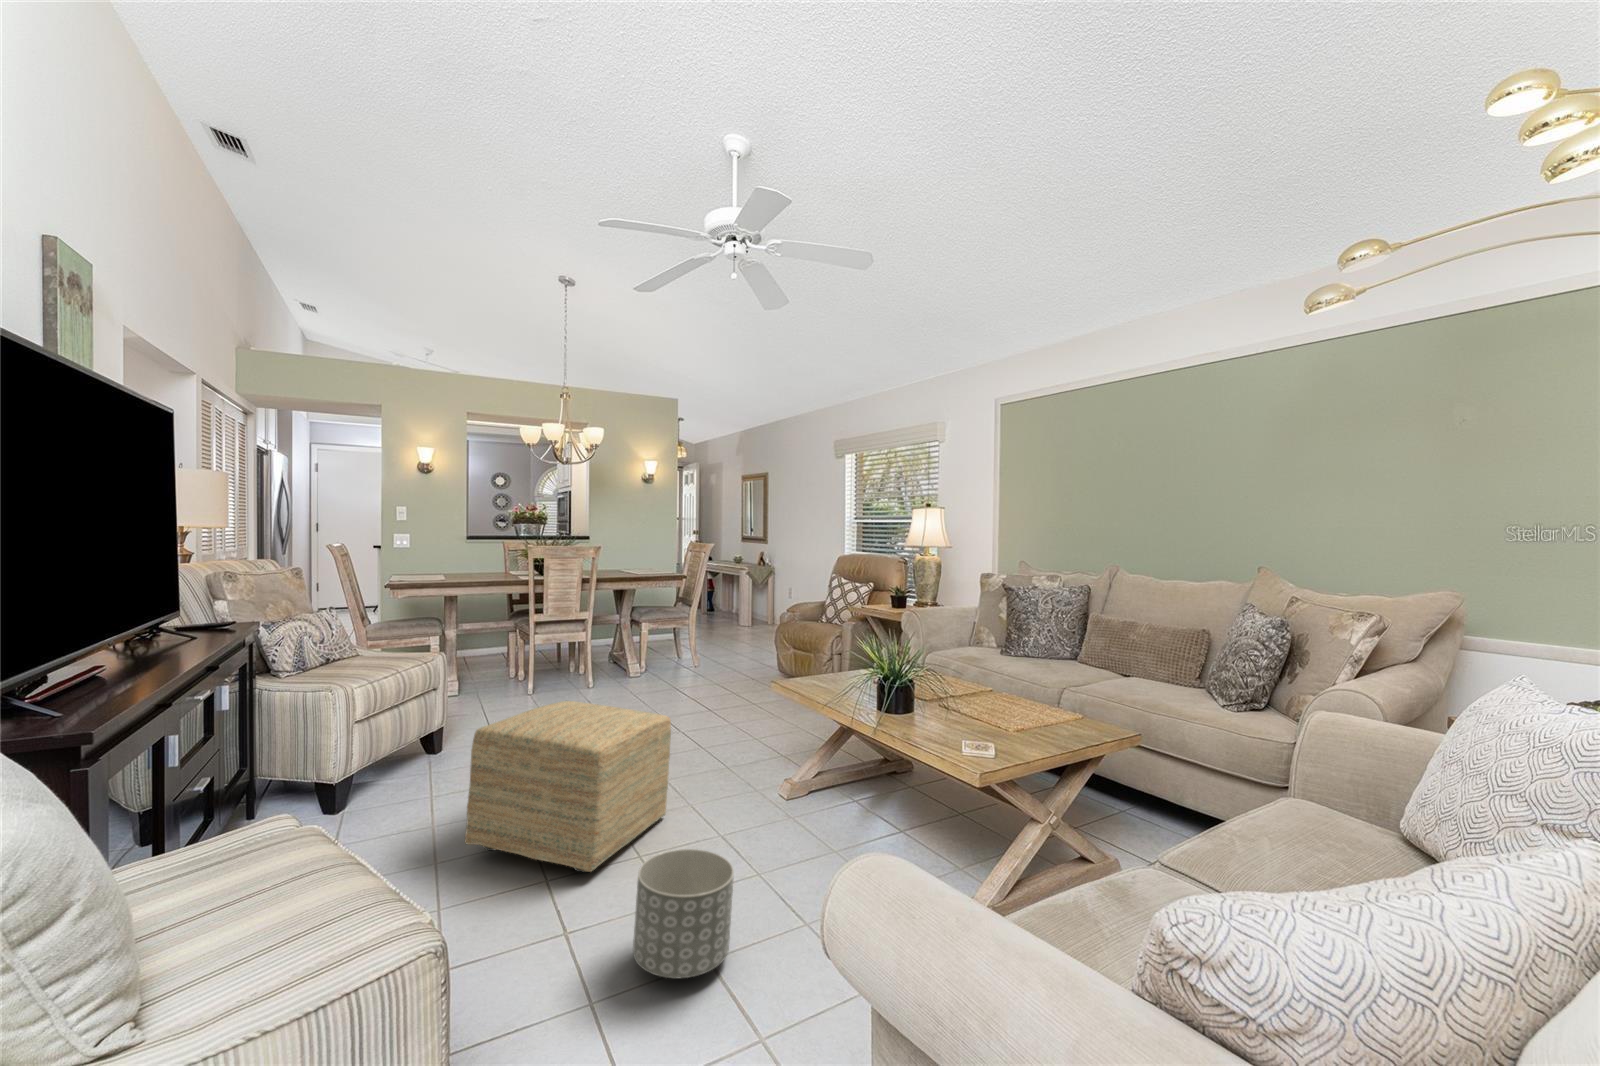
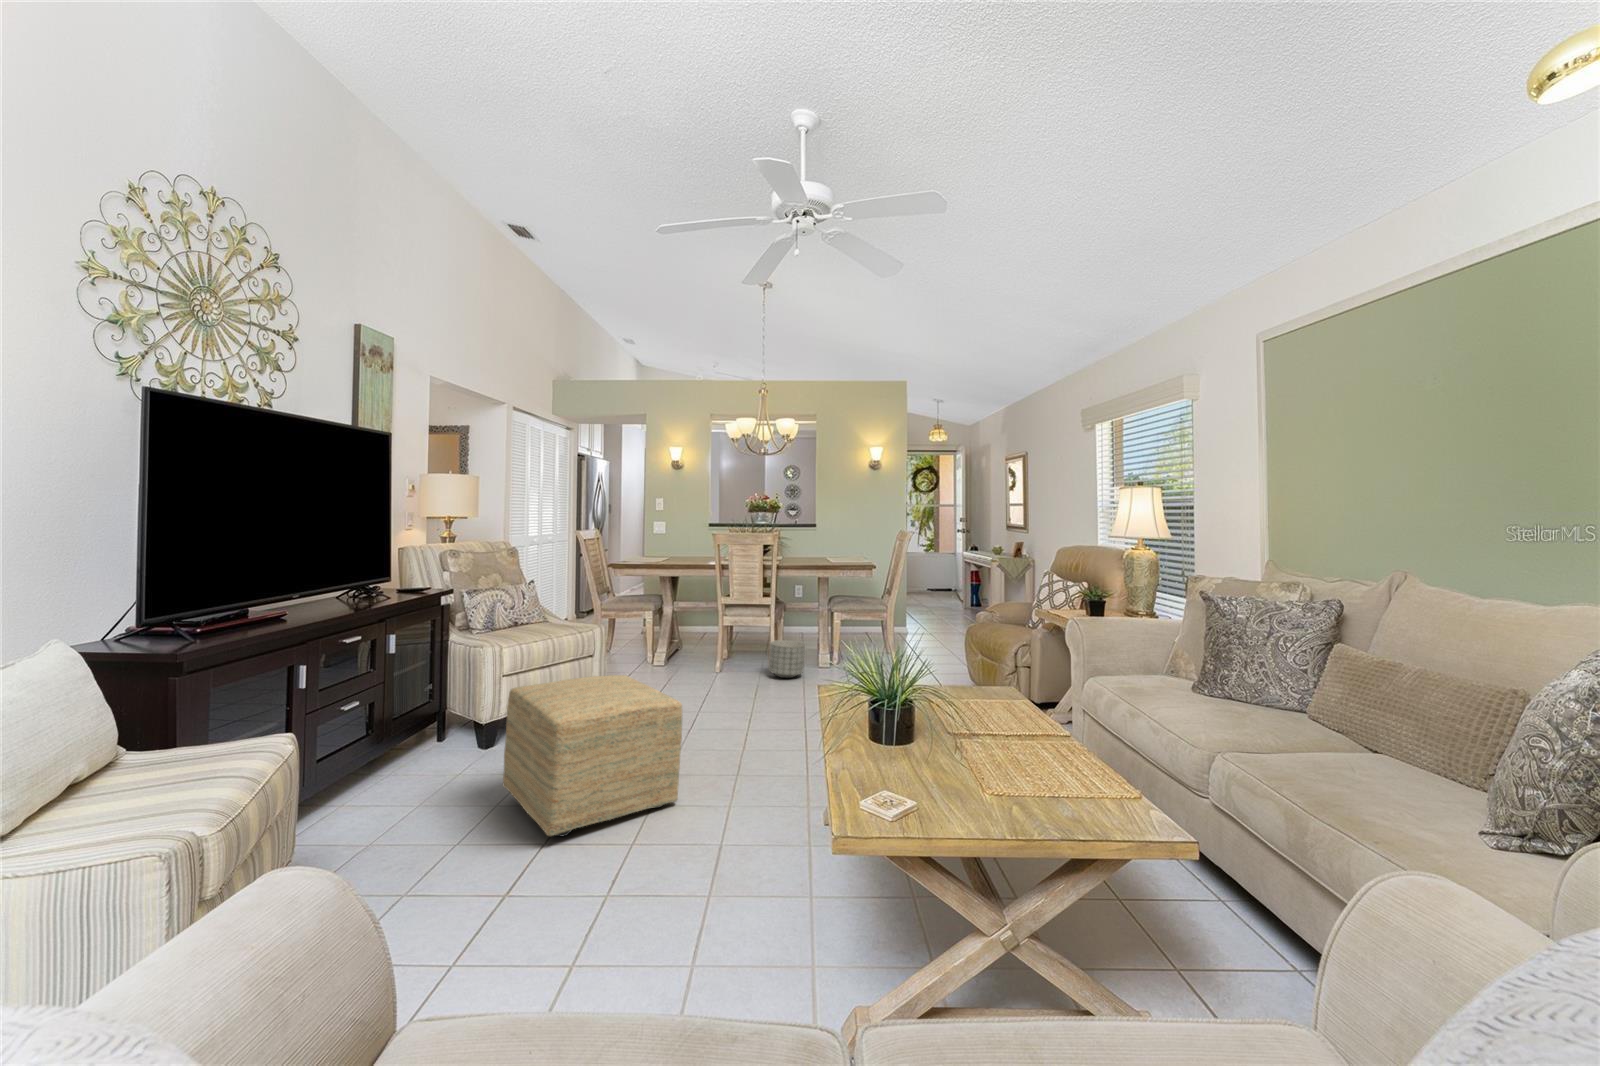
planter: present [633,849,734,978] -> present [769,640,805,678]

